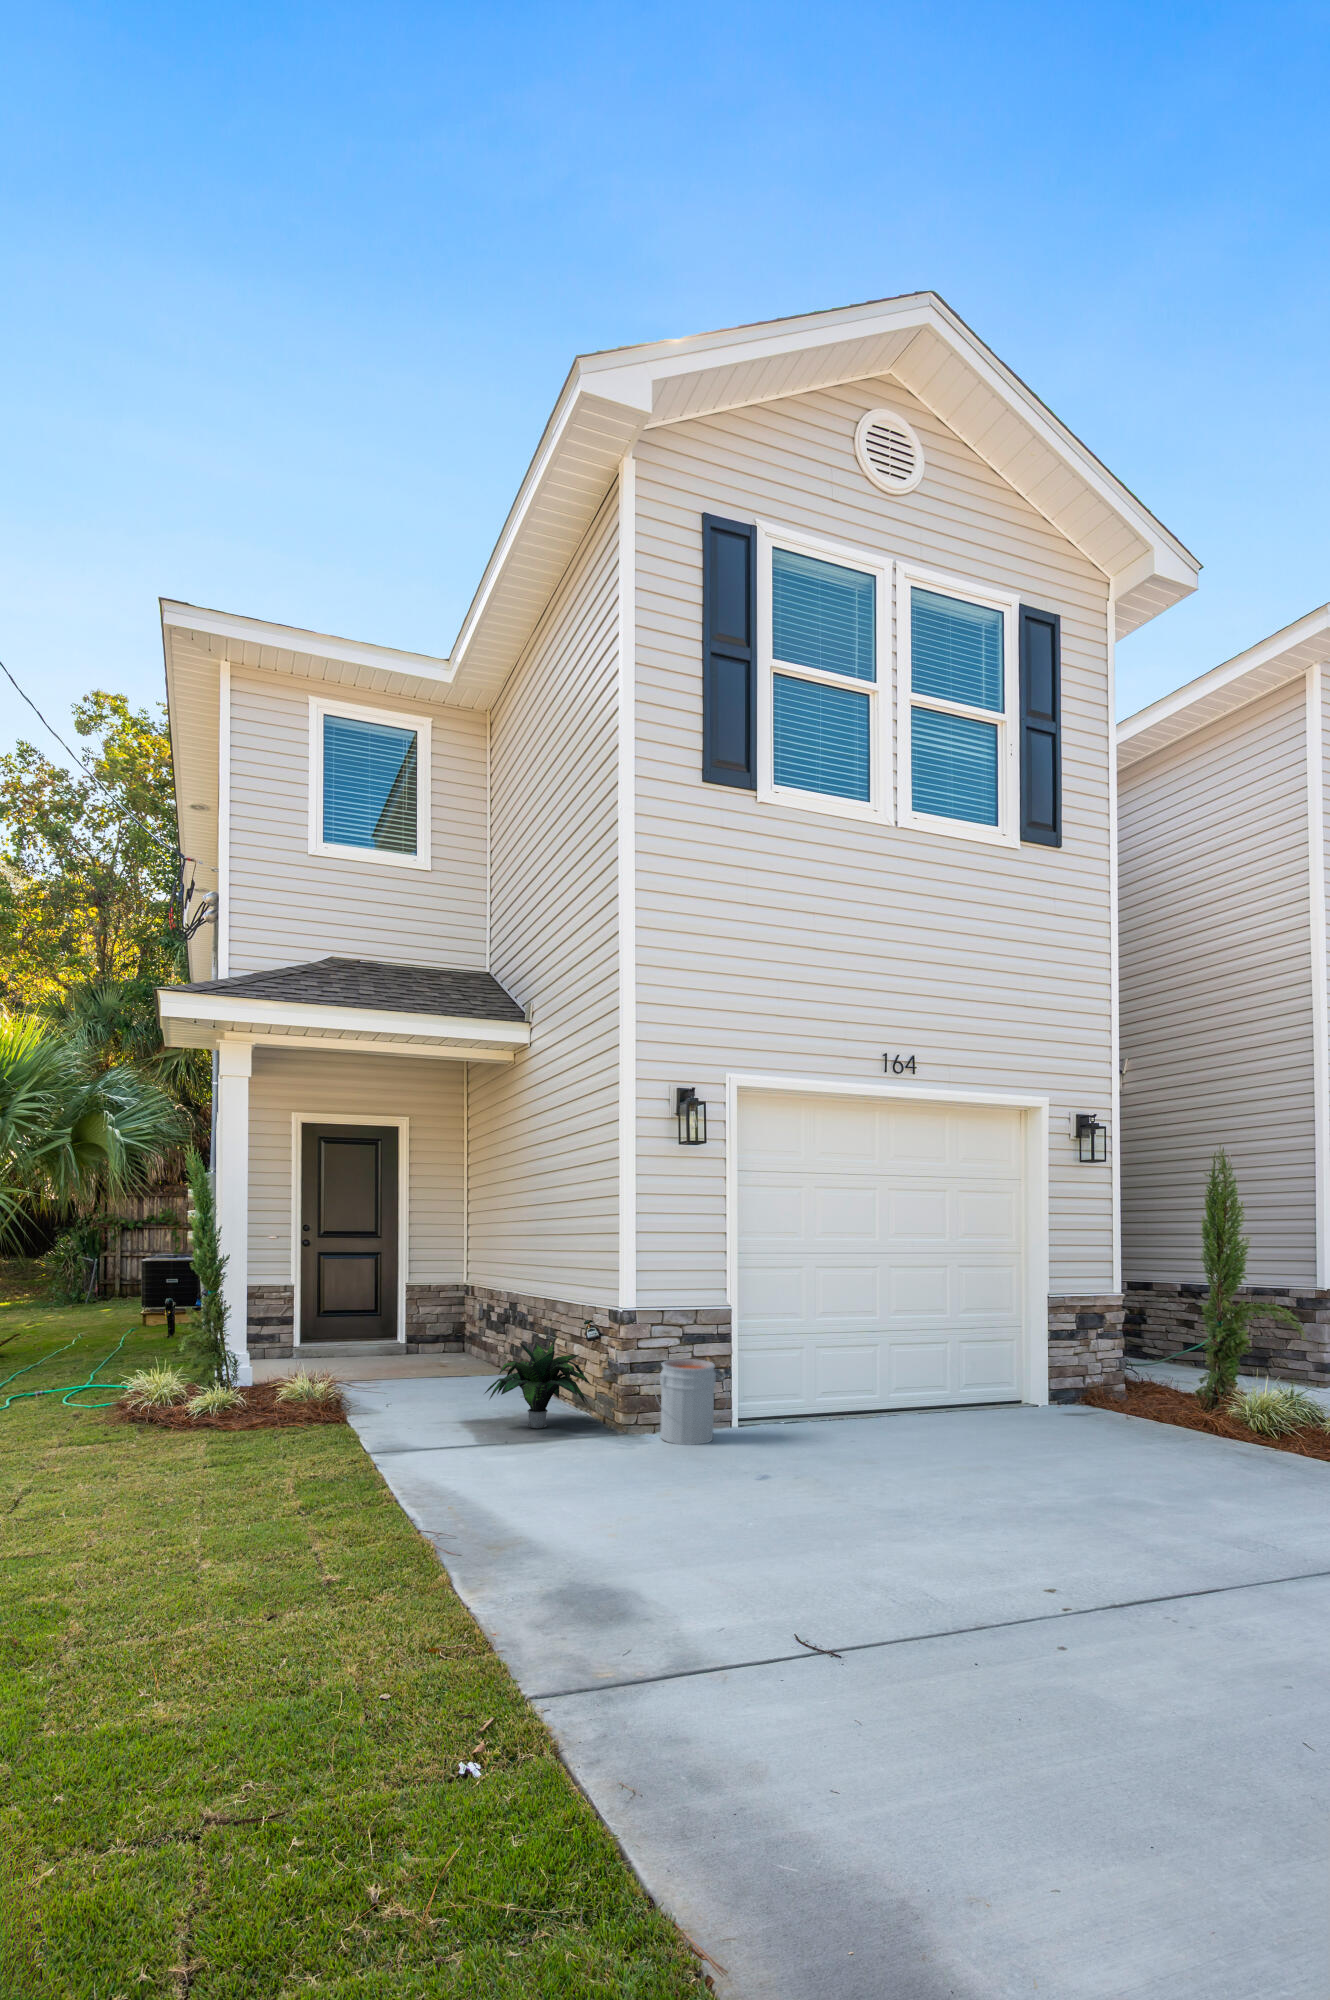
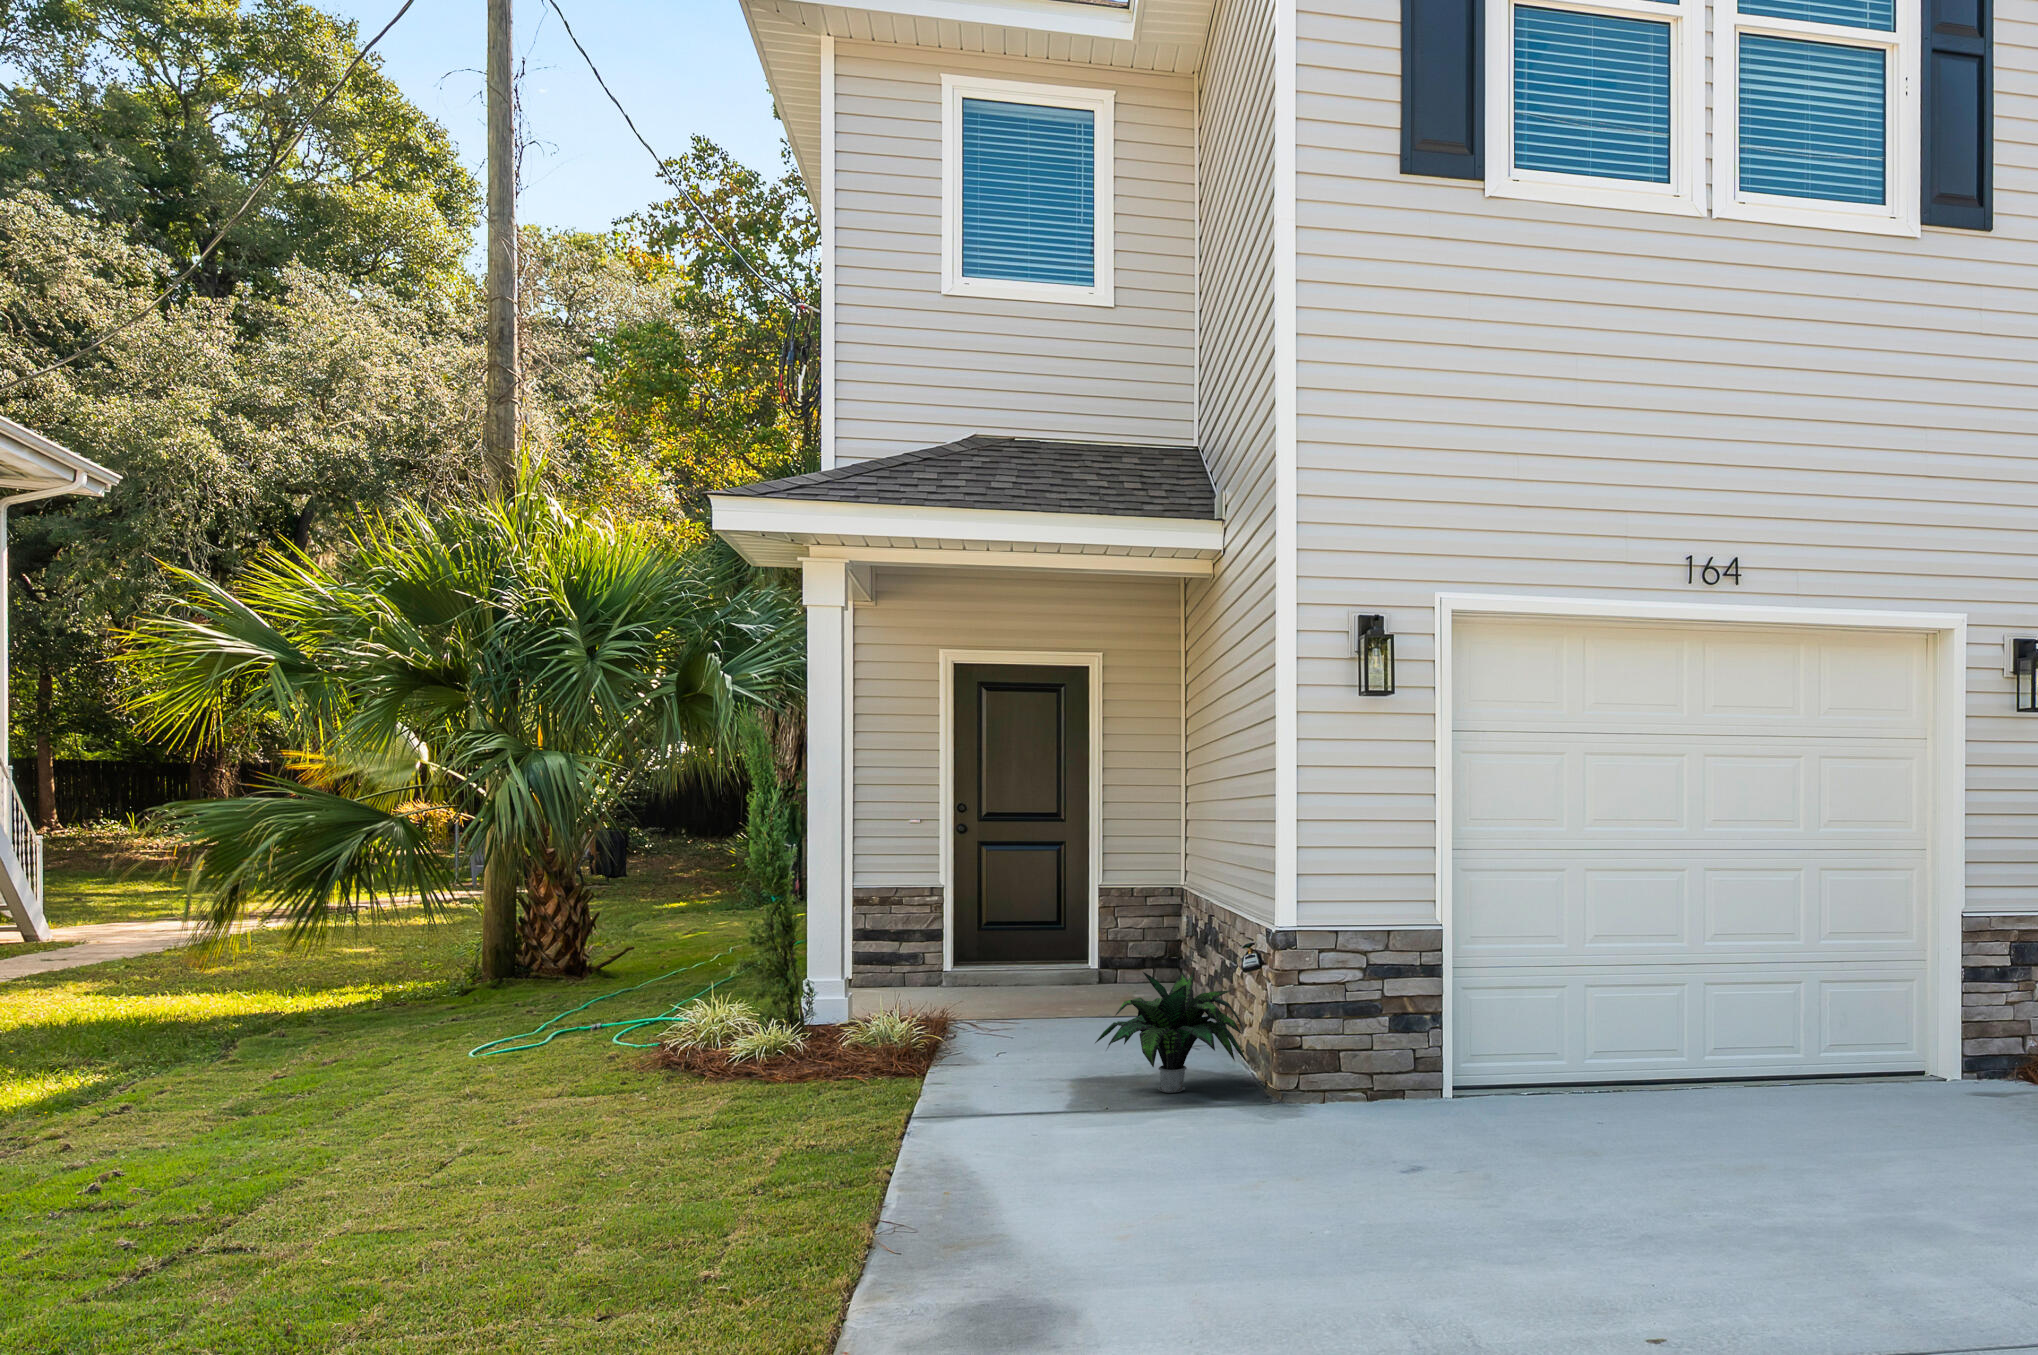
bucket: present [659,1359,723,1445] -> none [1309,1000,1419,1121]

